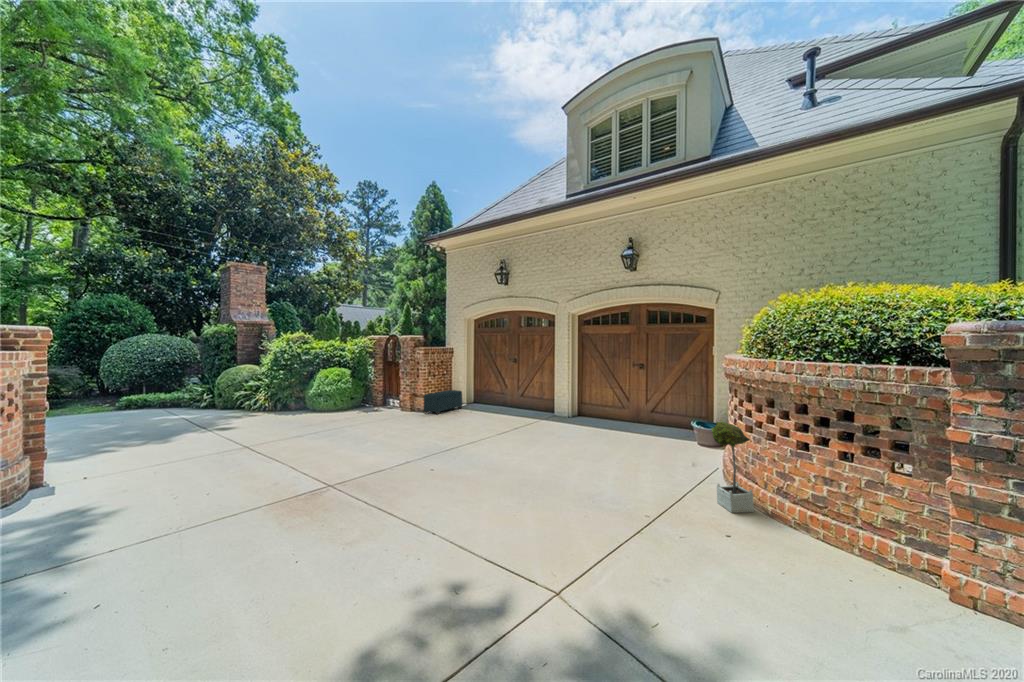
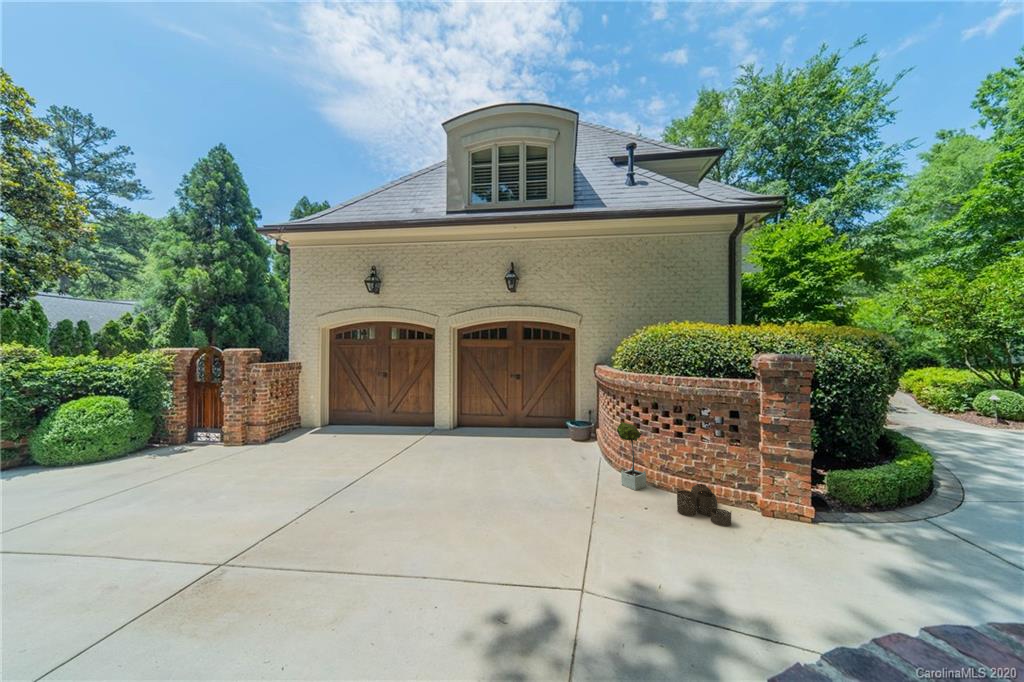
bench: present [424,390,462,414] -> none [269,412,316,443]
woven basket: none [772,519,860,595] -> present [677,484,732,526]

